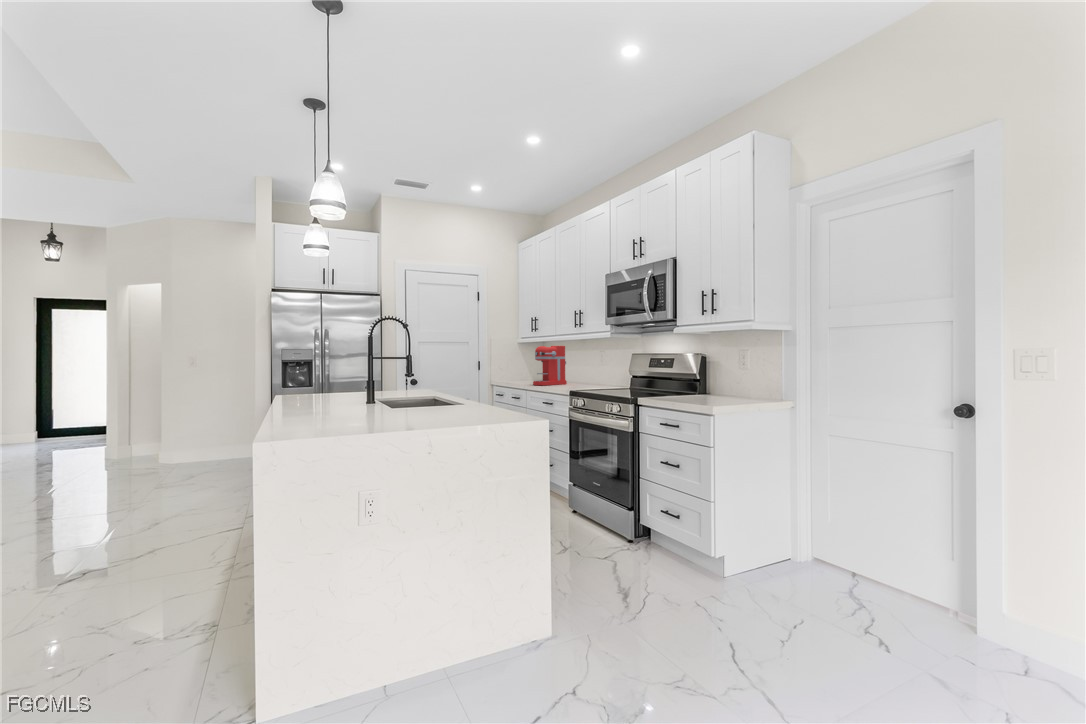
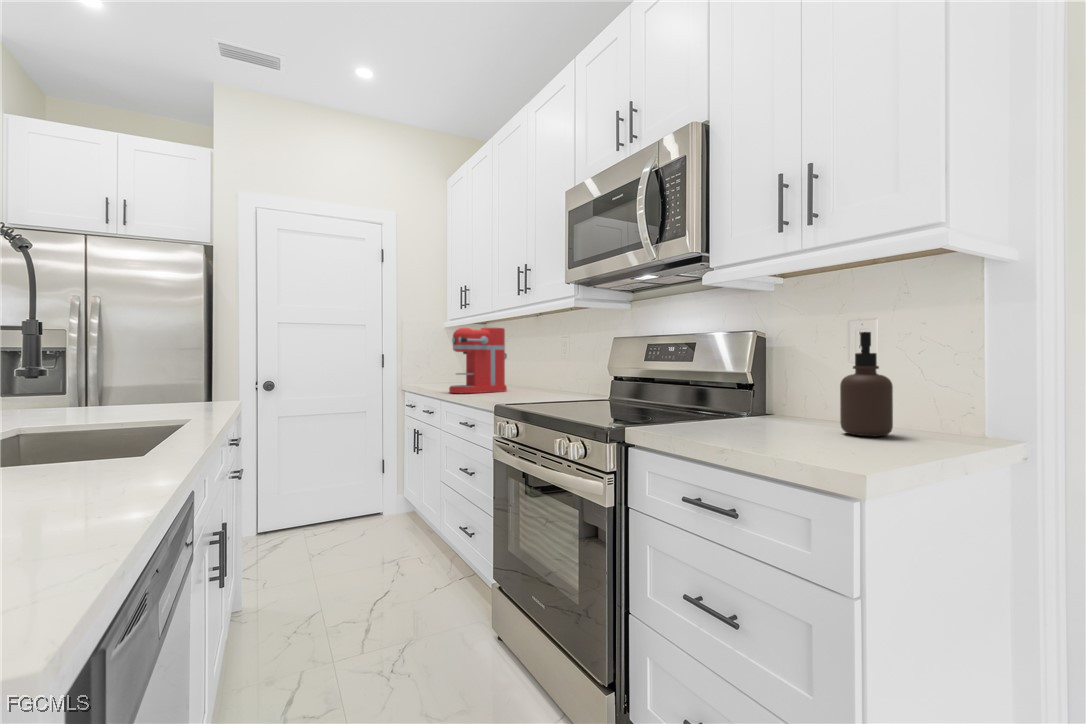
soap dispenser: none [728,357,747,400] -> present [840,332,893,436]

